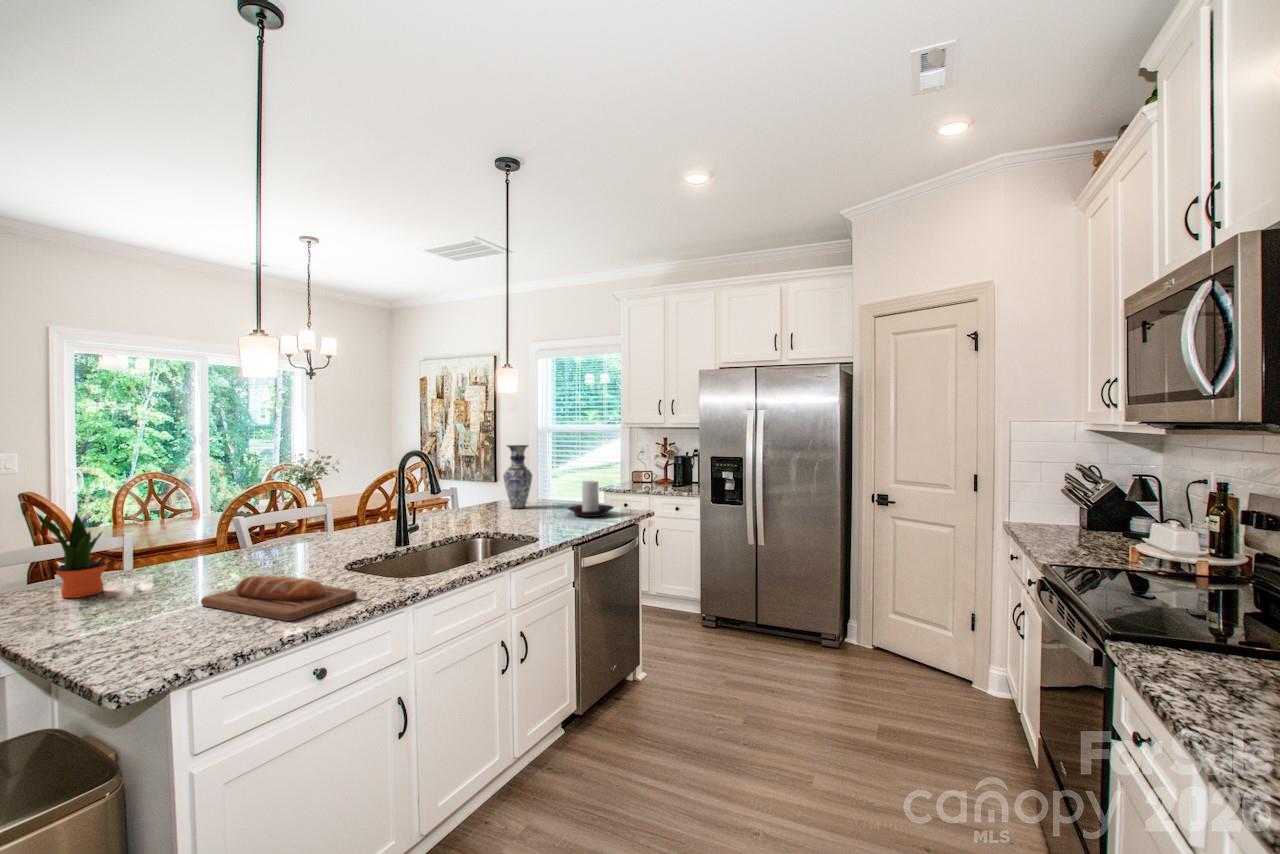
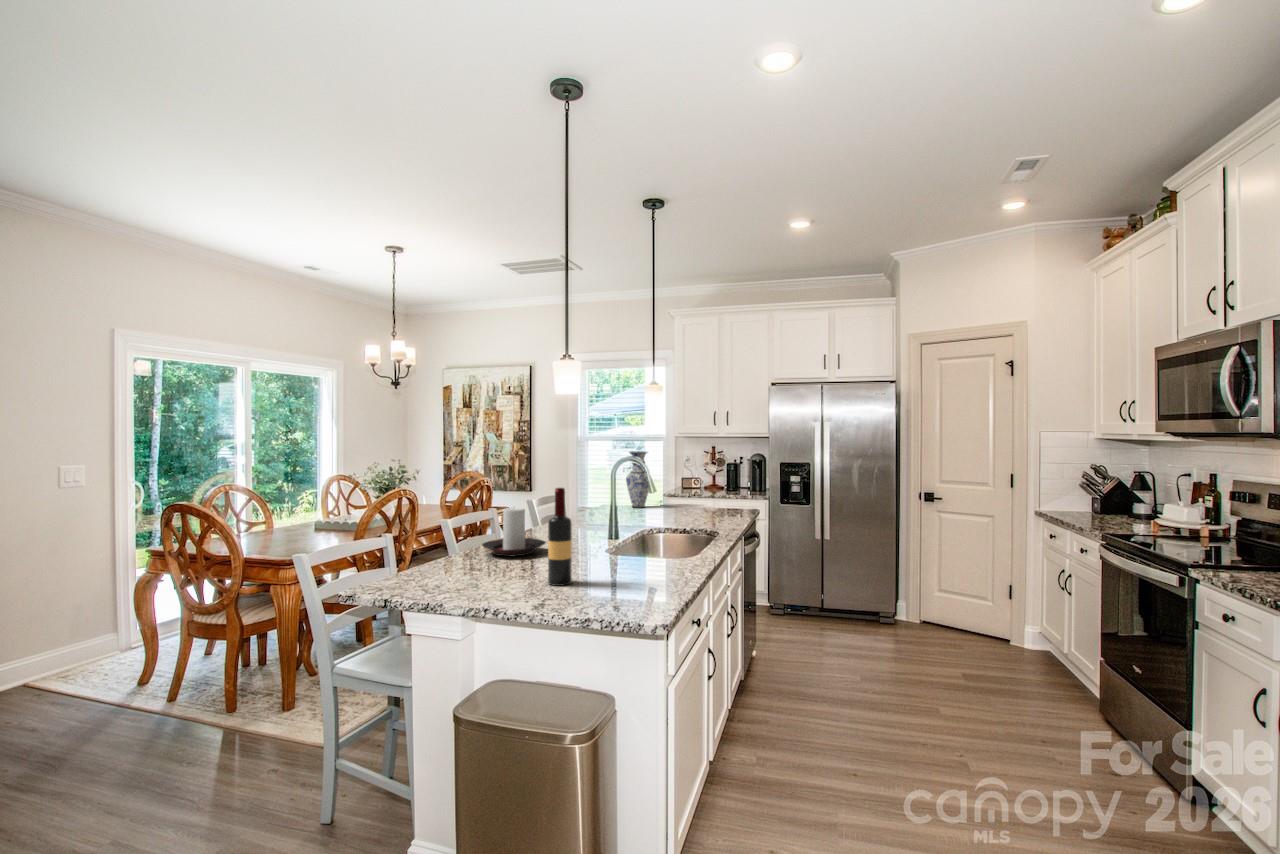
candle holder: present [567,481,614,517] -> present [482,508,545,556]
wine bottle: none [109,500,151,631] -> present [548,488,572,586]
potted plant: present [36,512,107,598] -> none [433,500,467,571]
bread loaf: present [201,576,357,621] -> none [574,549,682,577]

